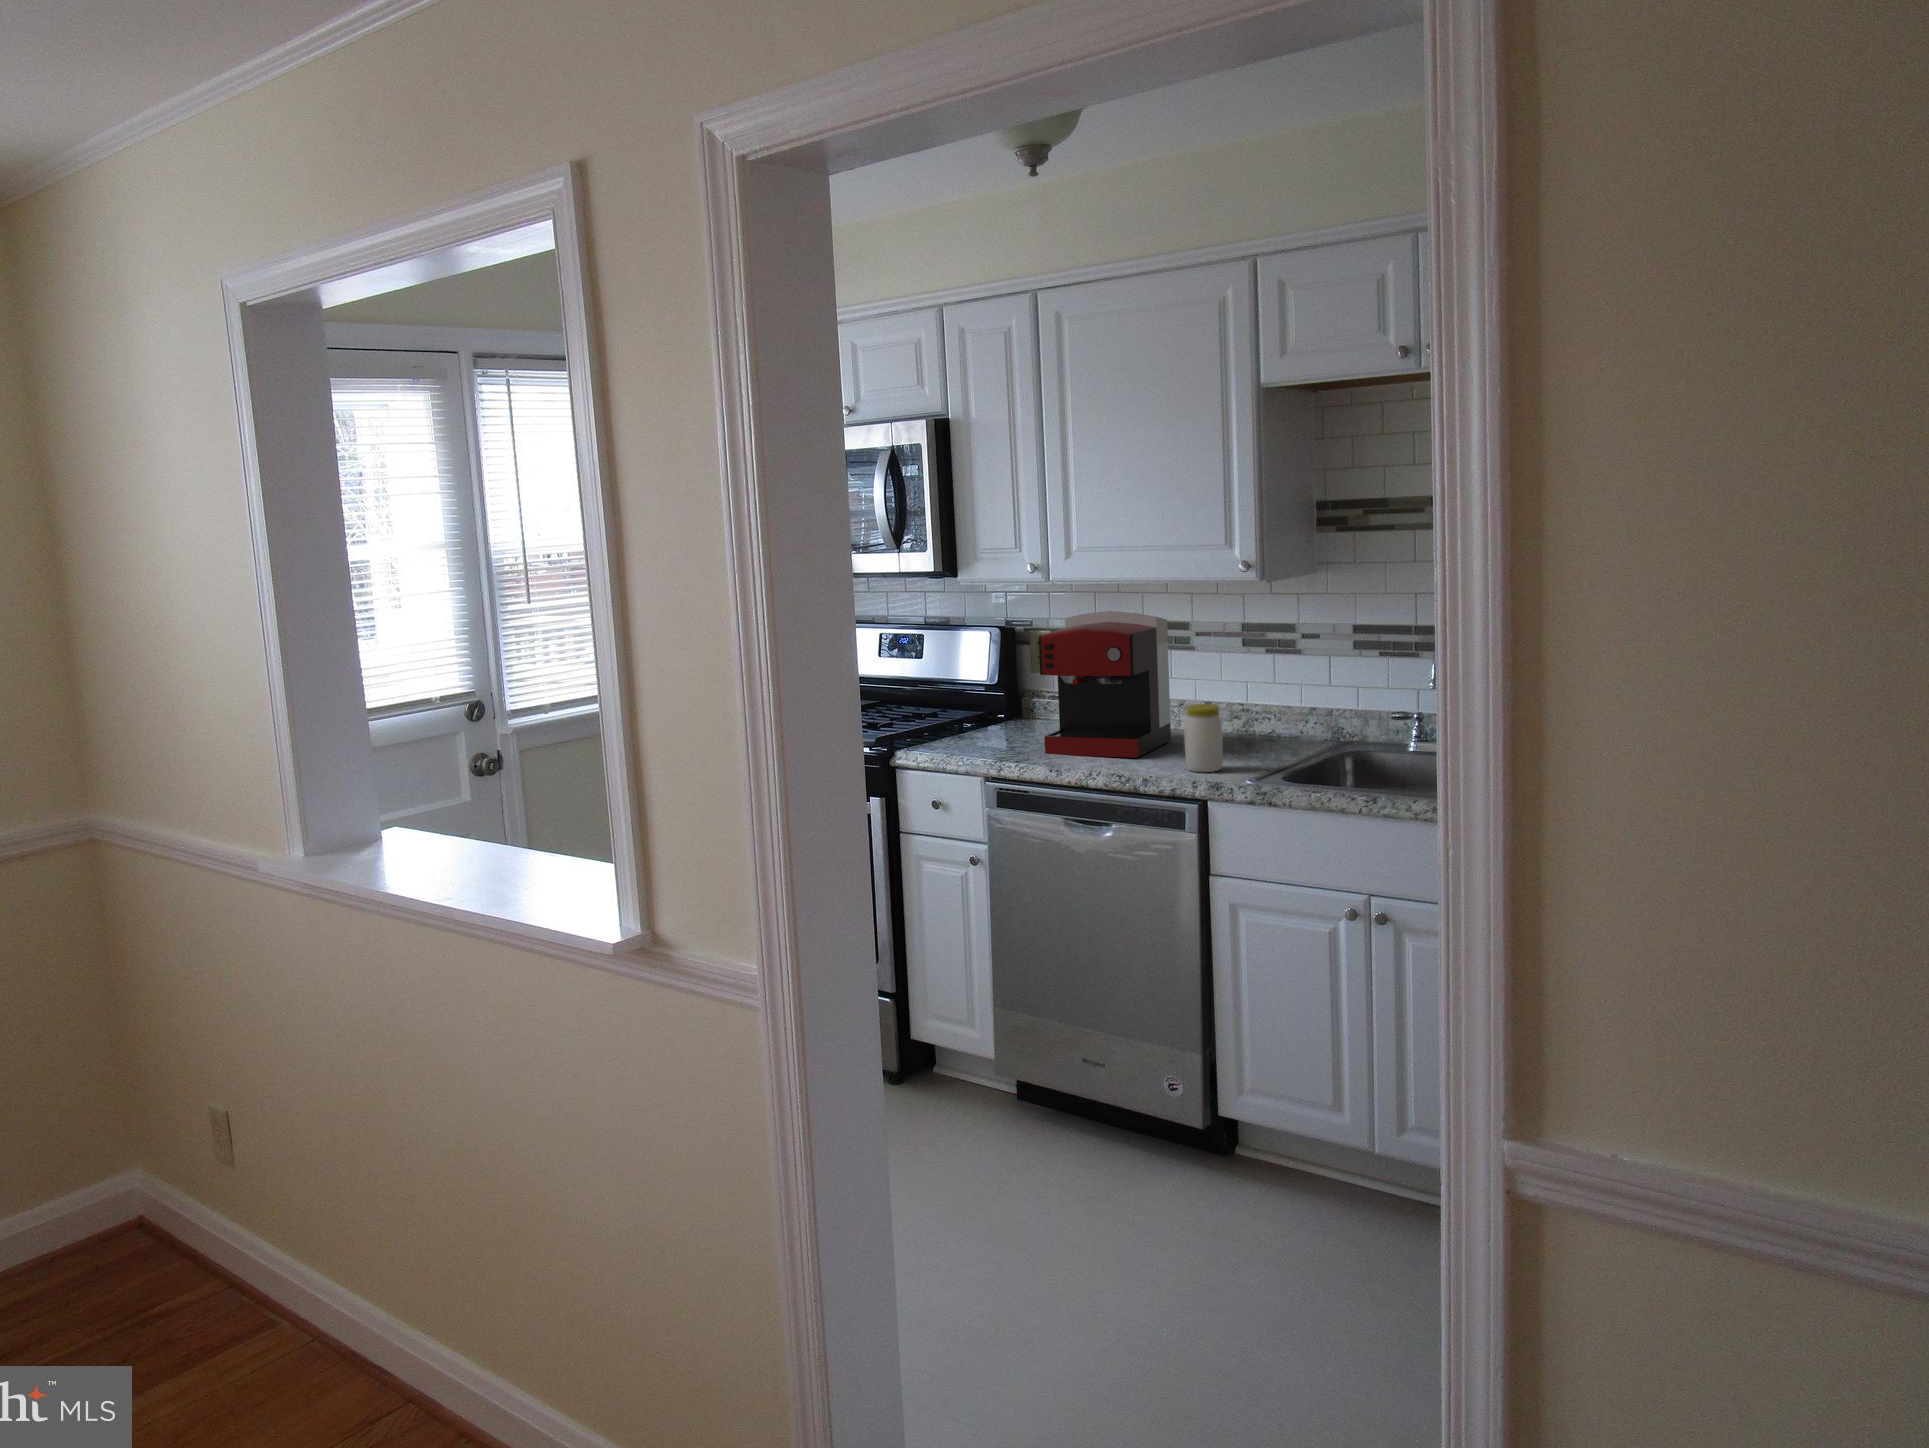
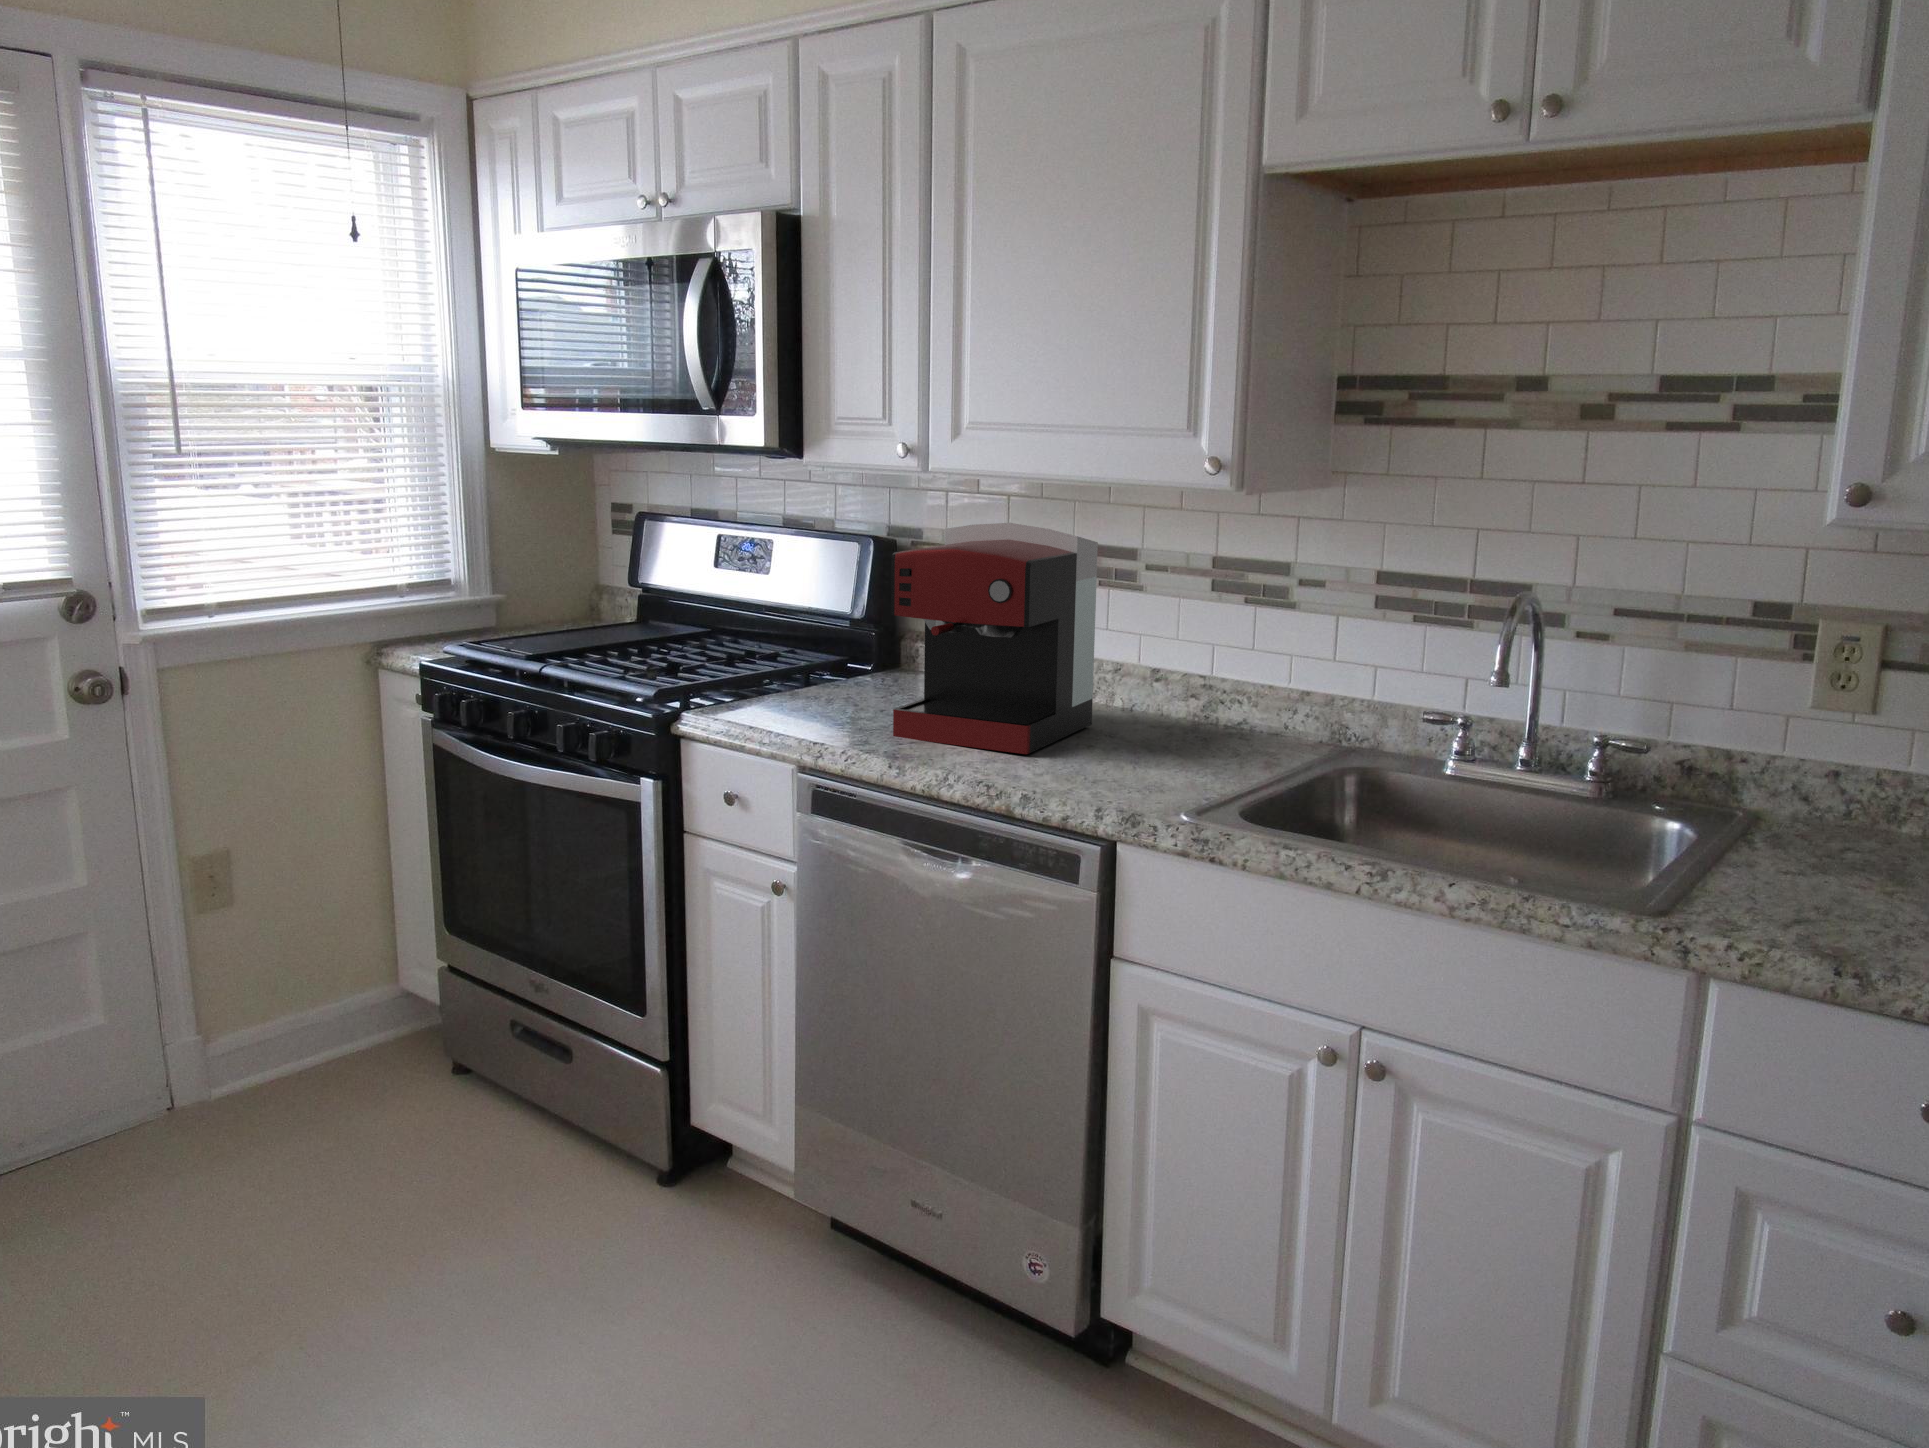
jar: present [1184,704,1223,772] -> none [1093,681,1154,791]

